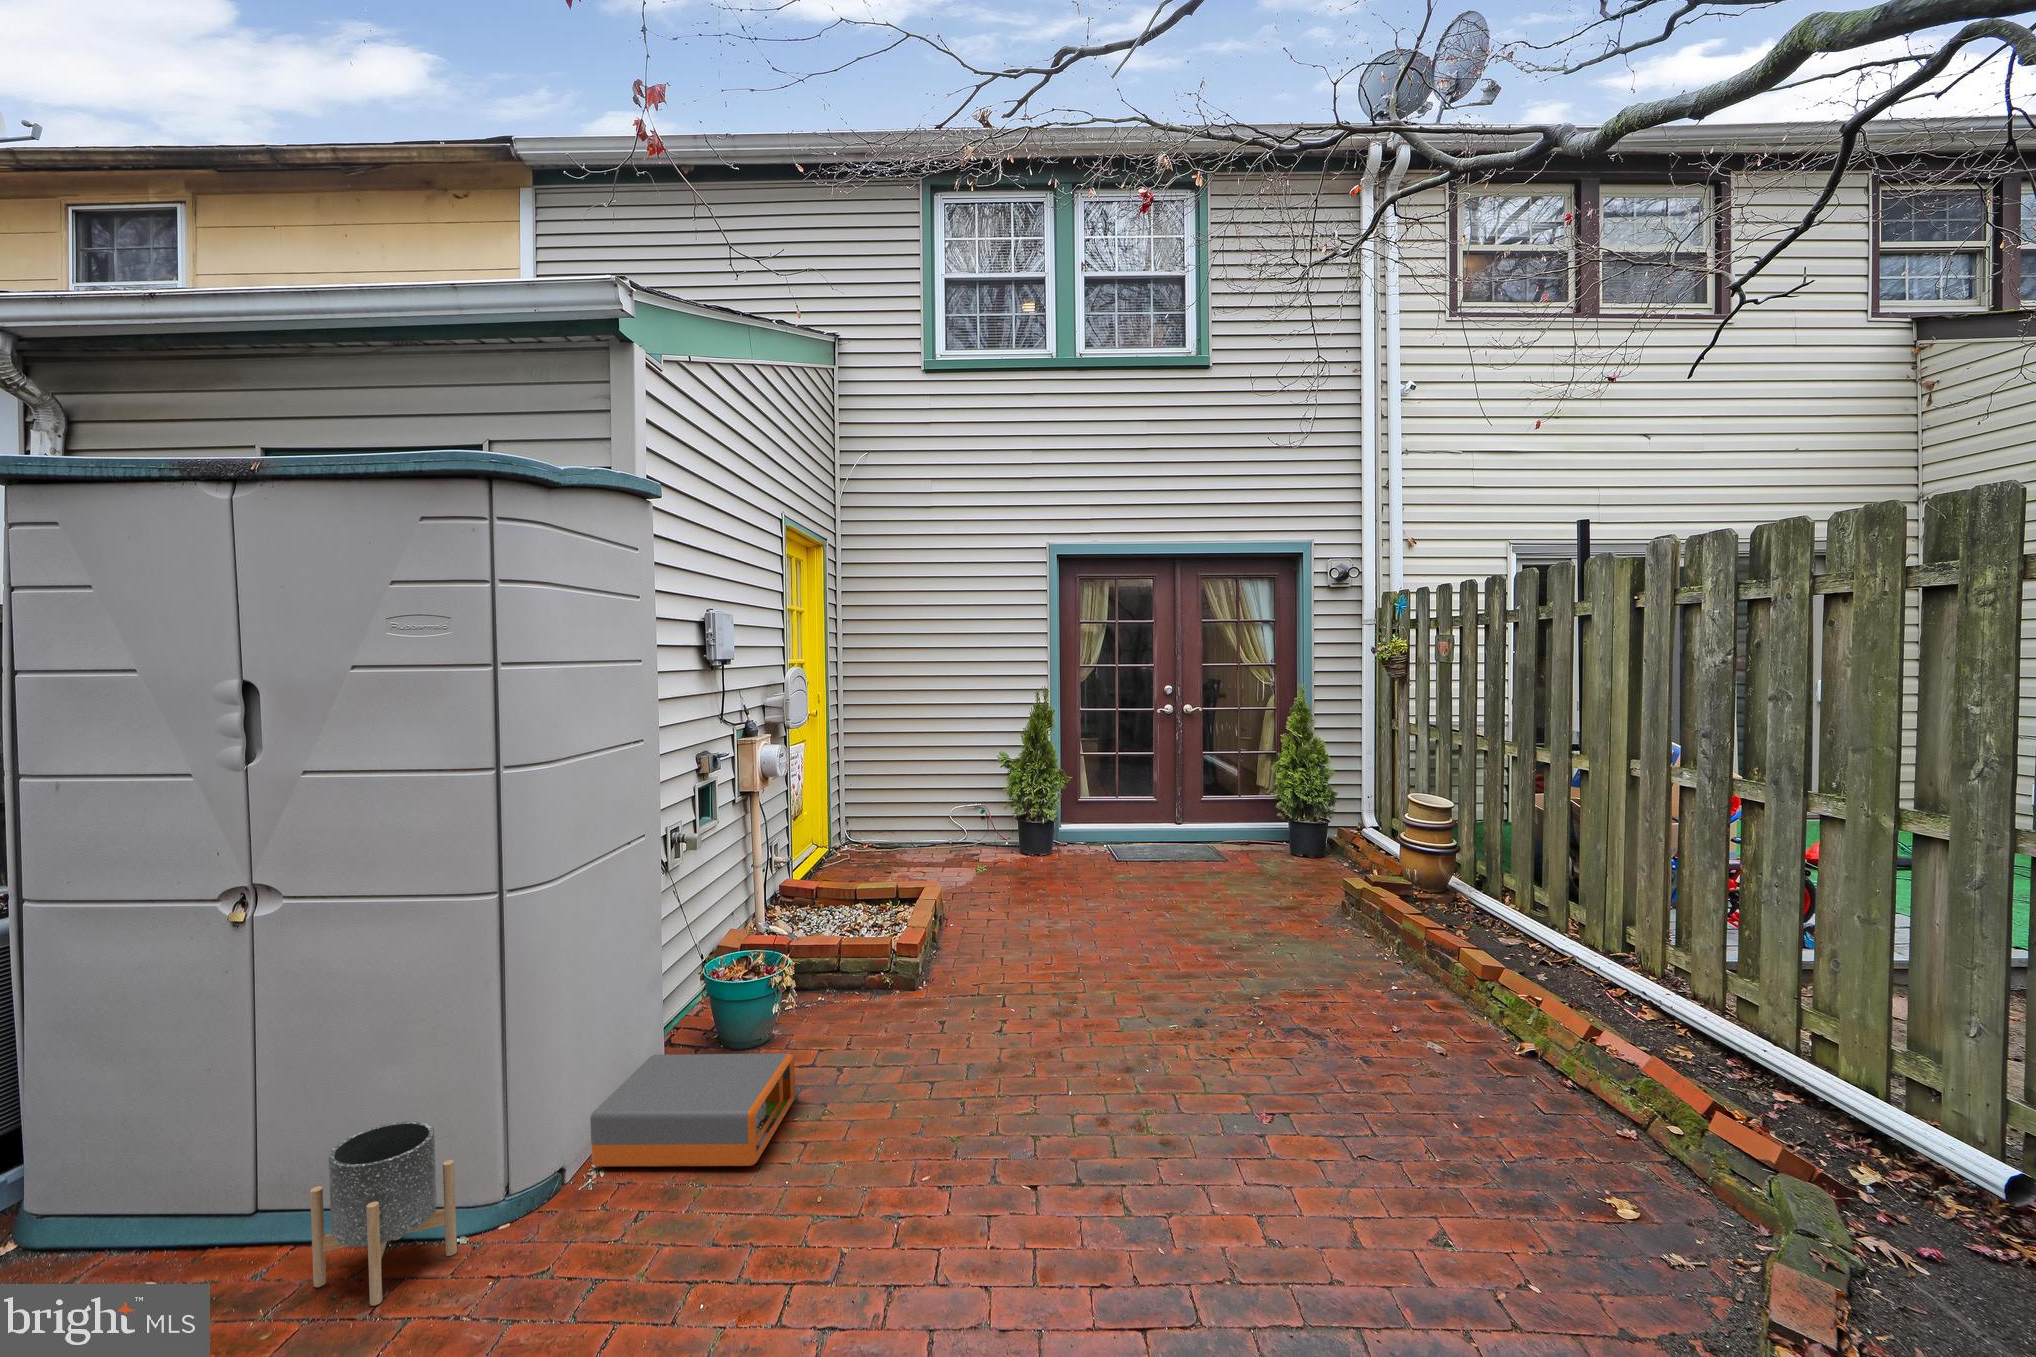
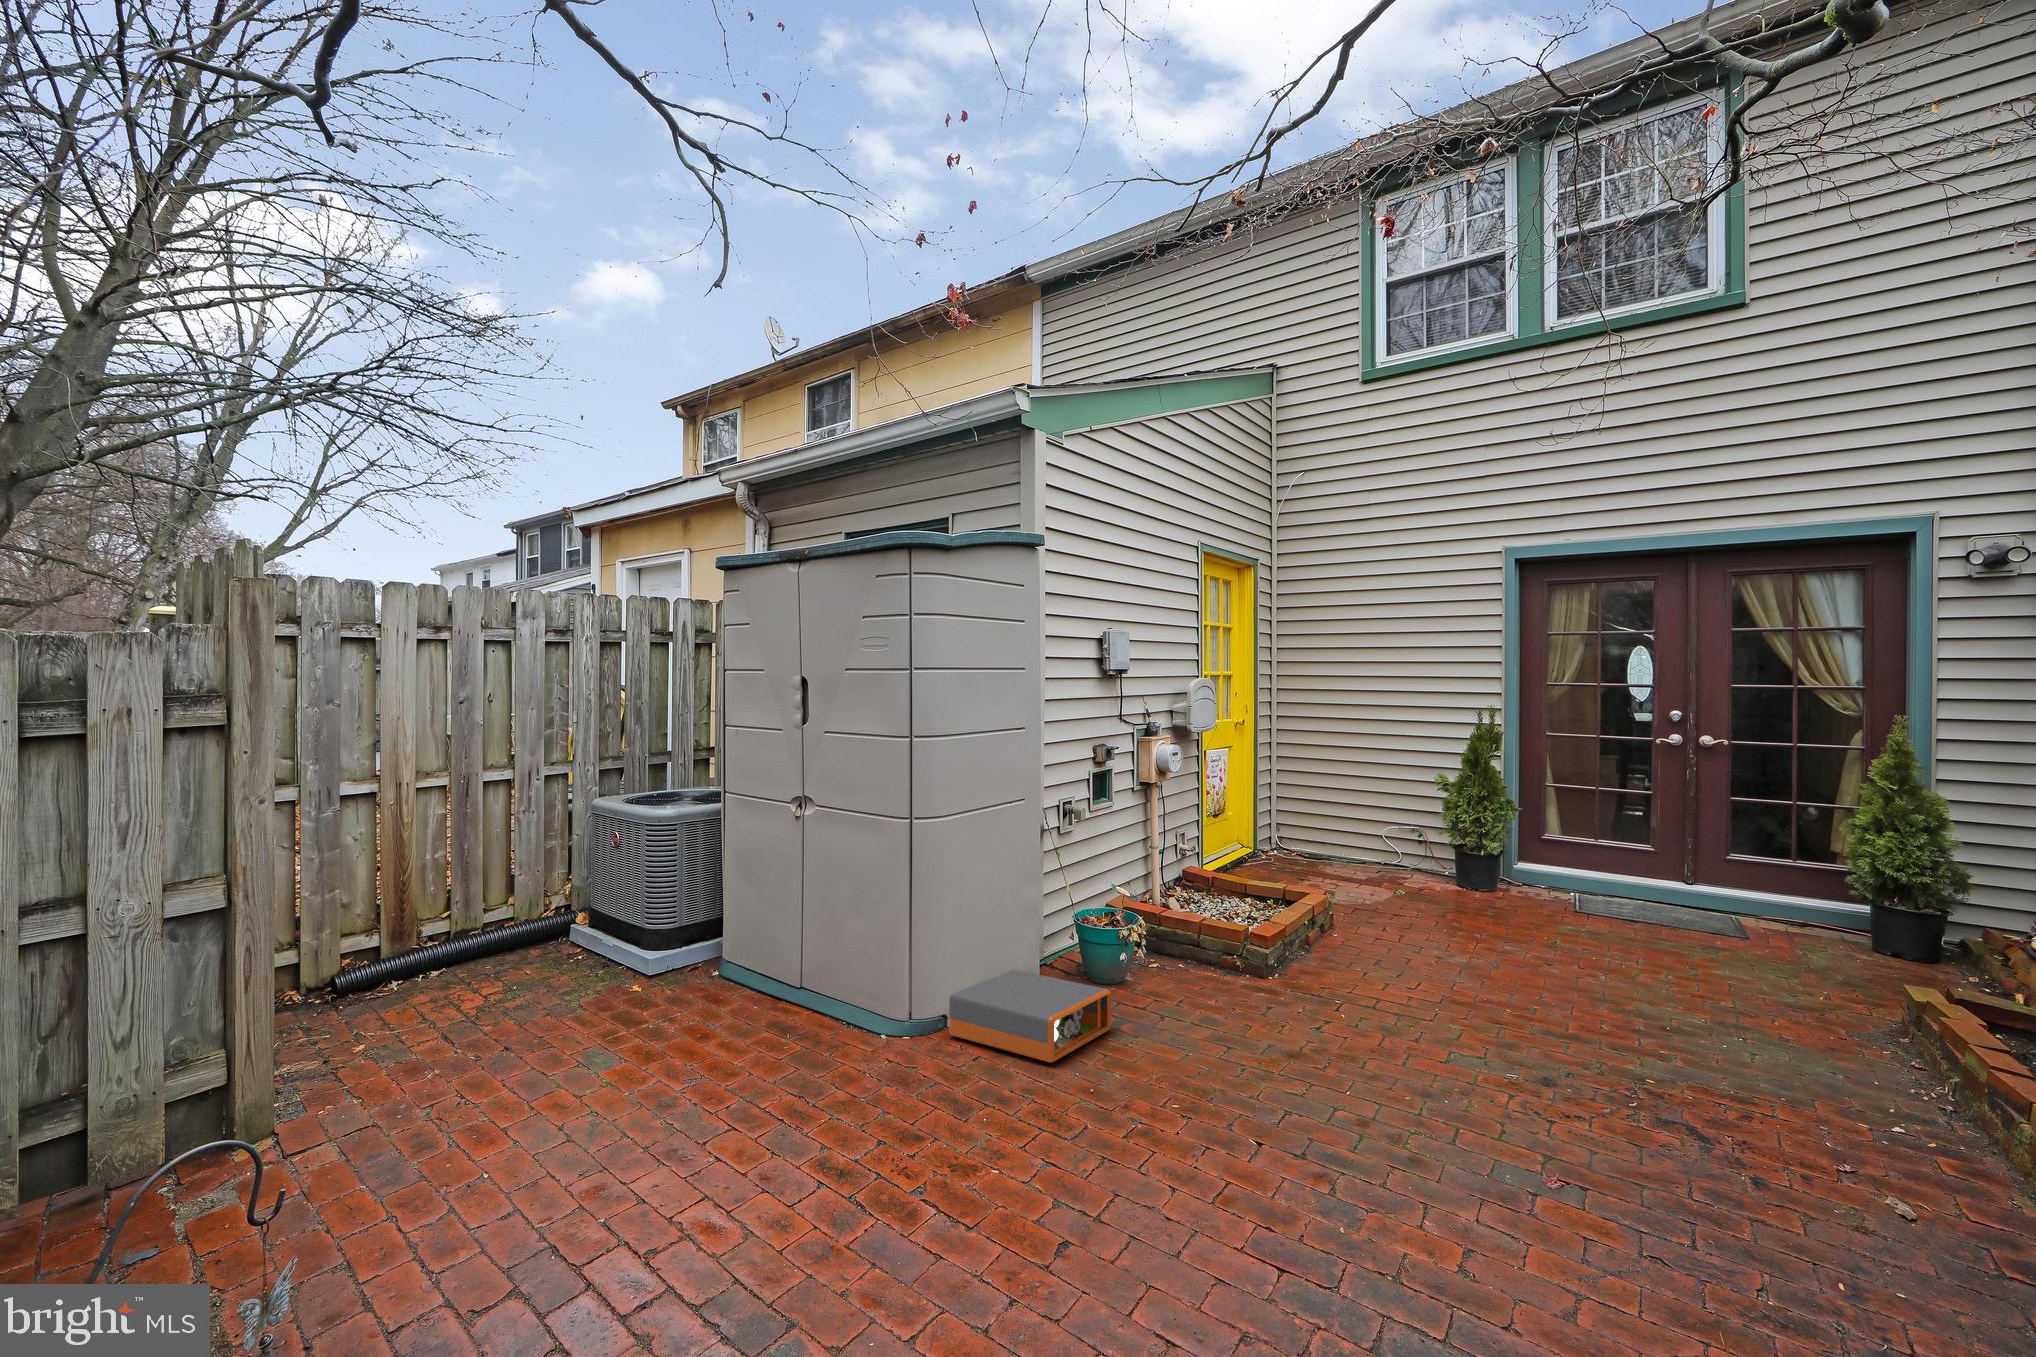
planter: present [310,1121,457,1306] -> none [771,964,849,1074]

